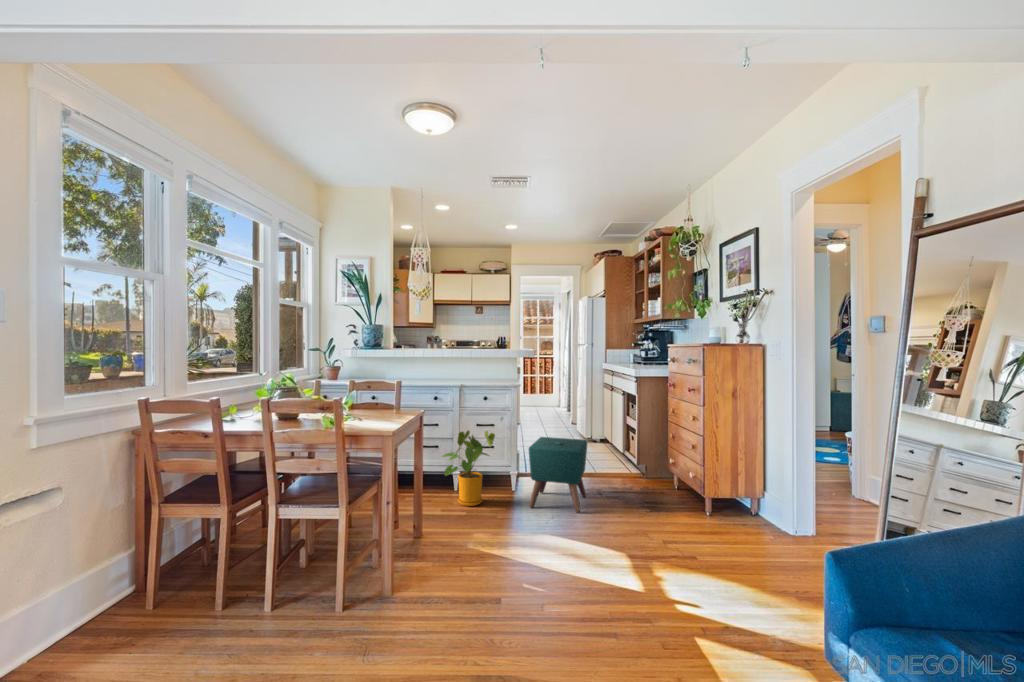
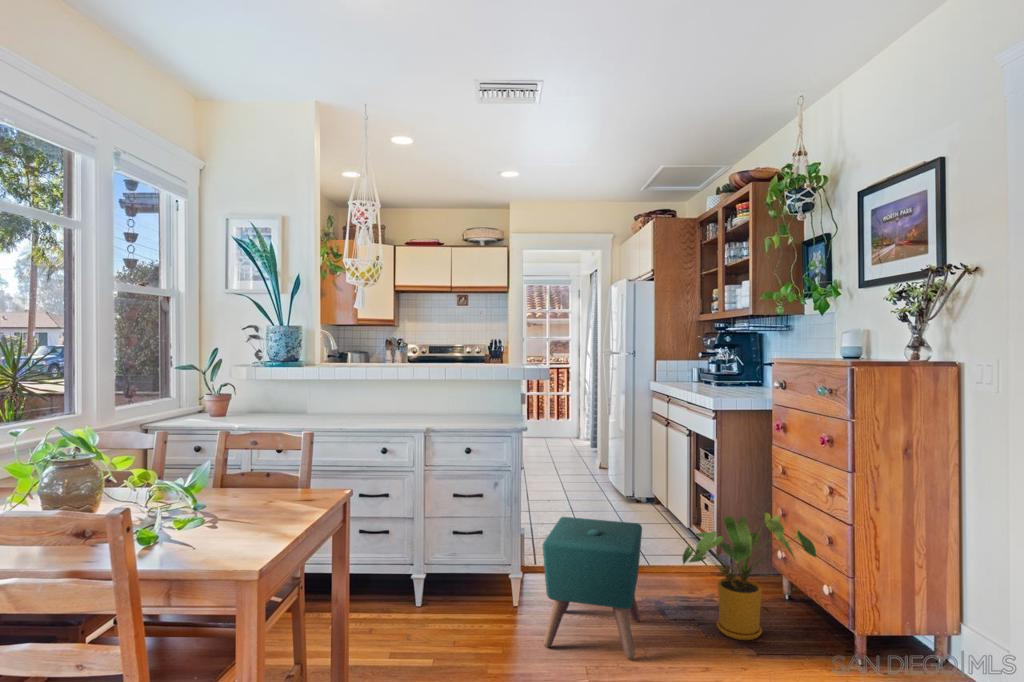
house plant: present [443,431,495,506] -> present [683,513,816,640]

